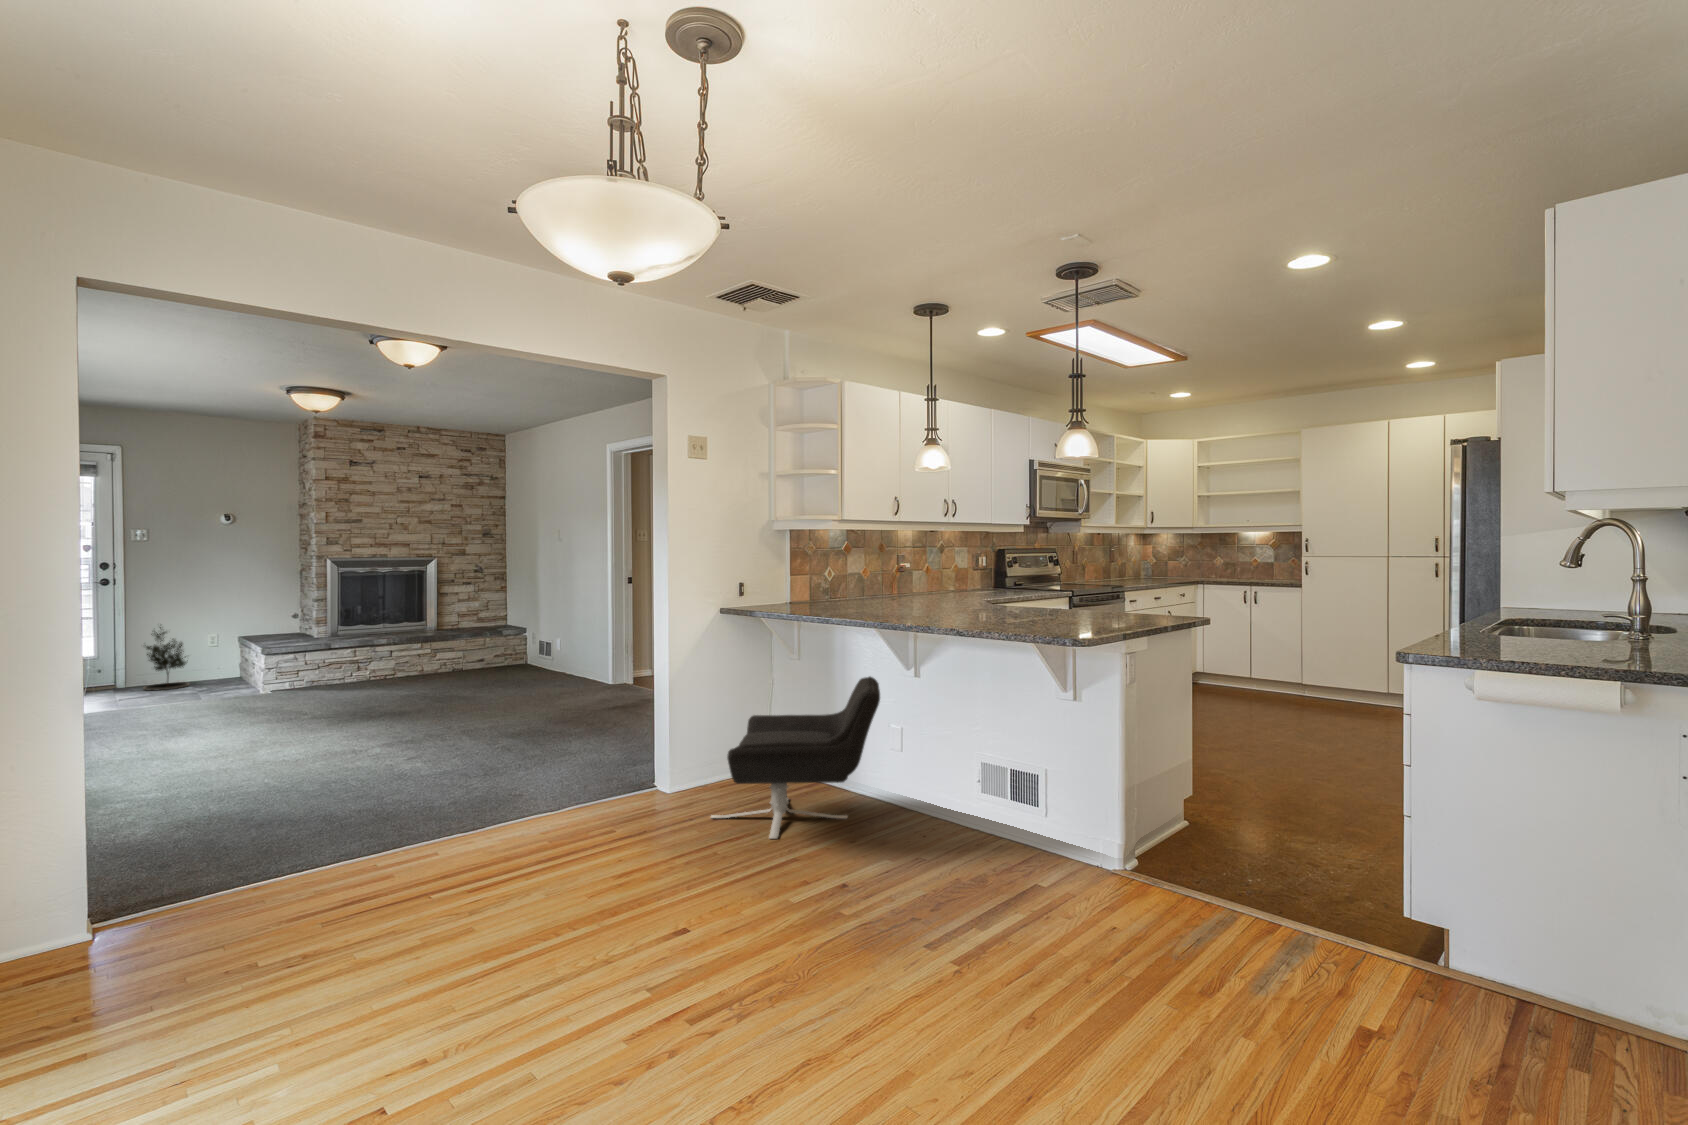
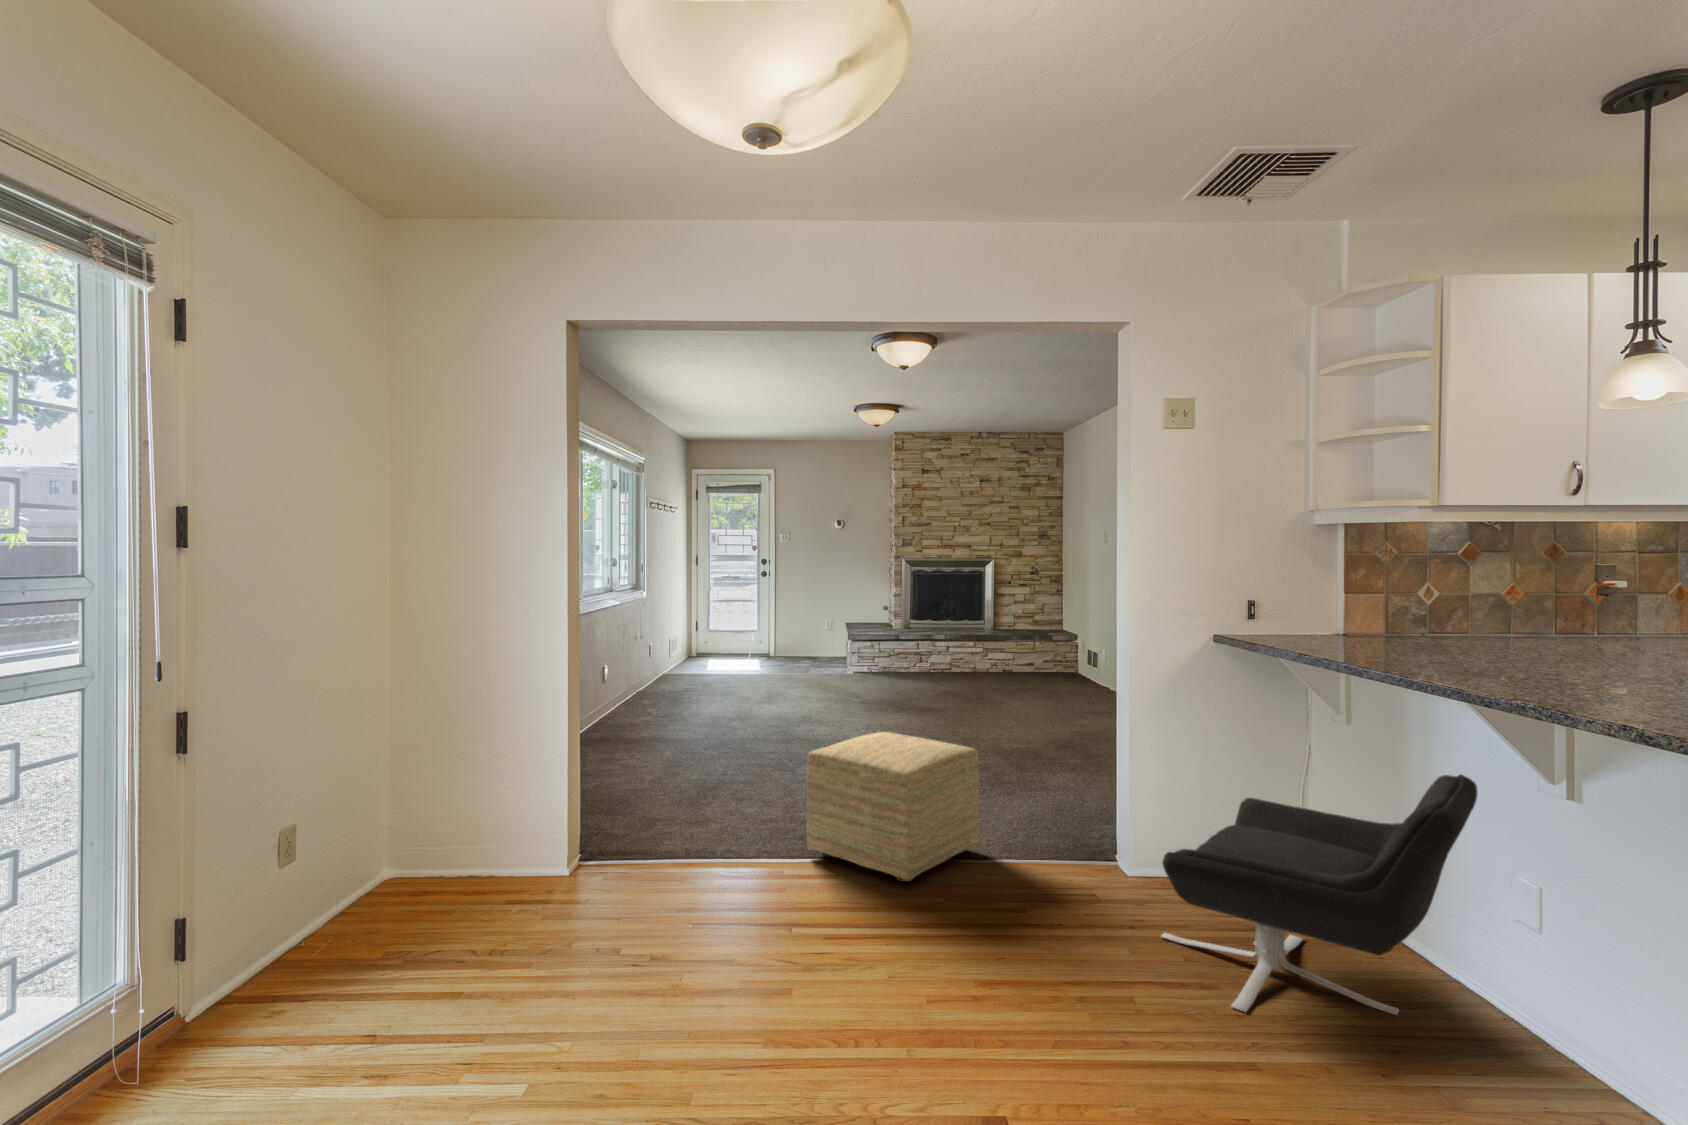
potted tree: present [143,627,189,690] -> none [779,609,811,663]
ottoman: none [385,717,547,838] -> present [806,732,979,882]

